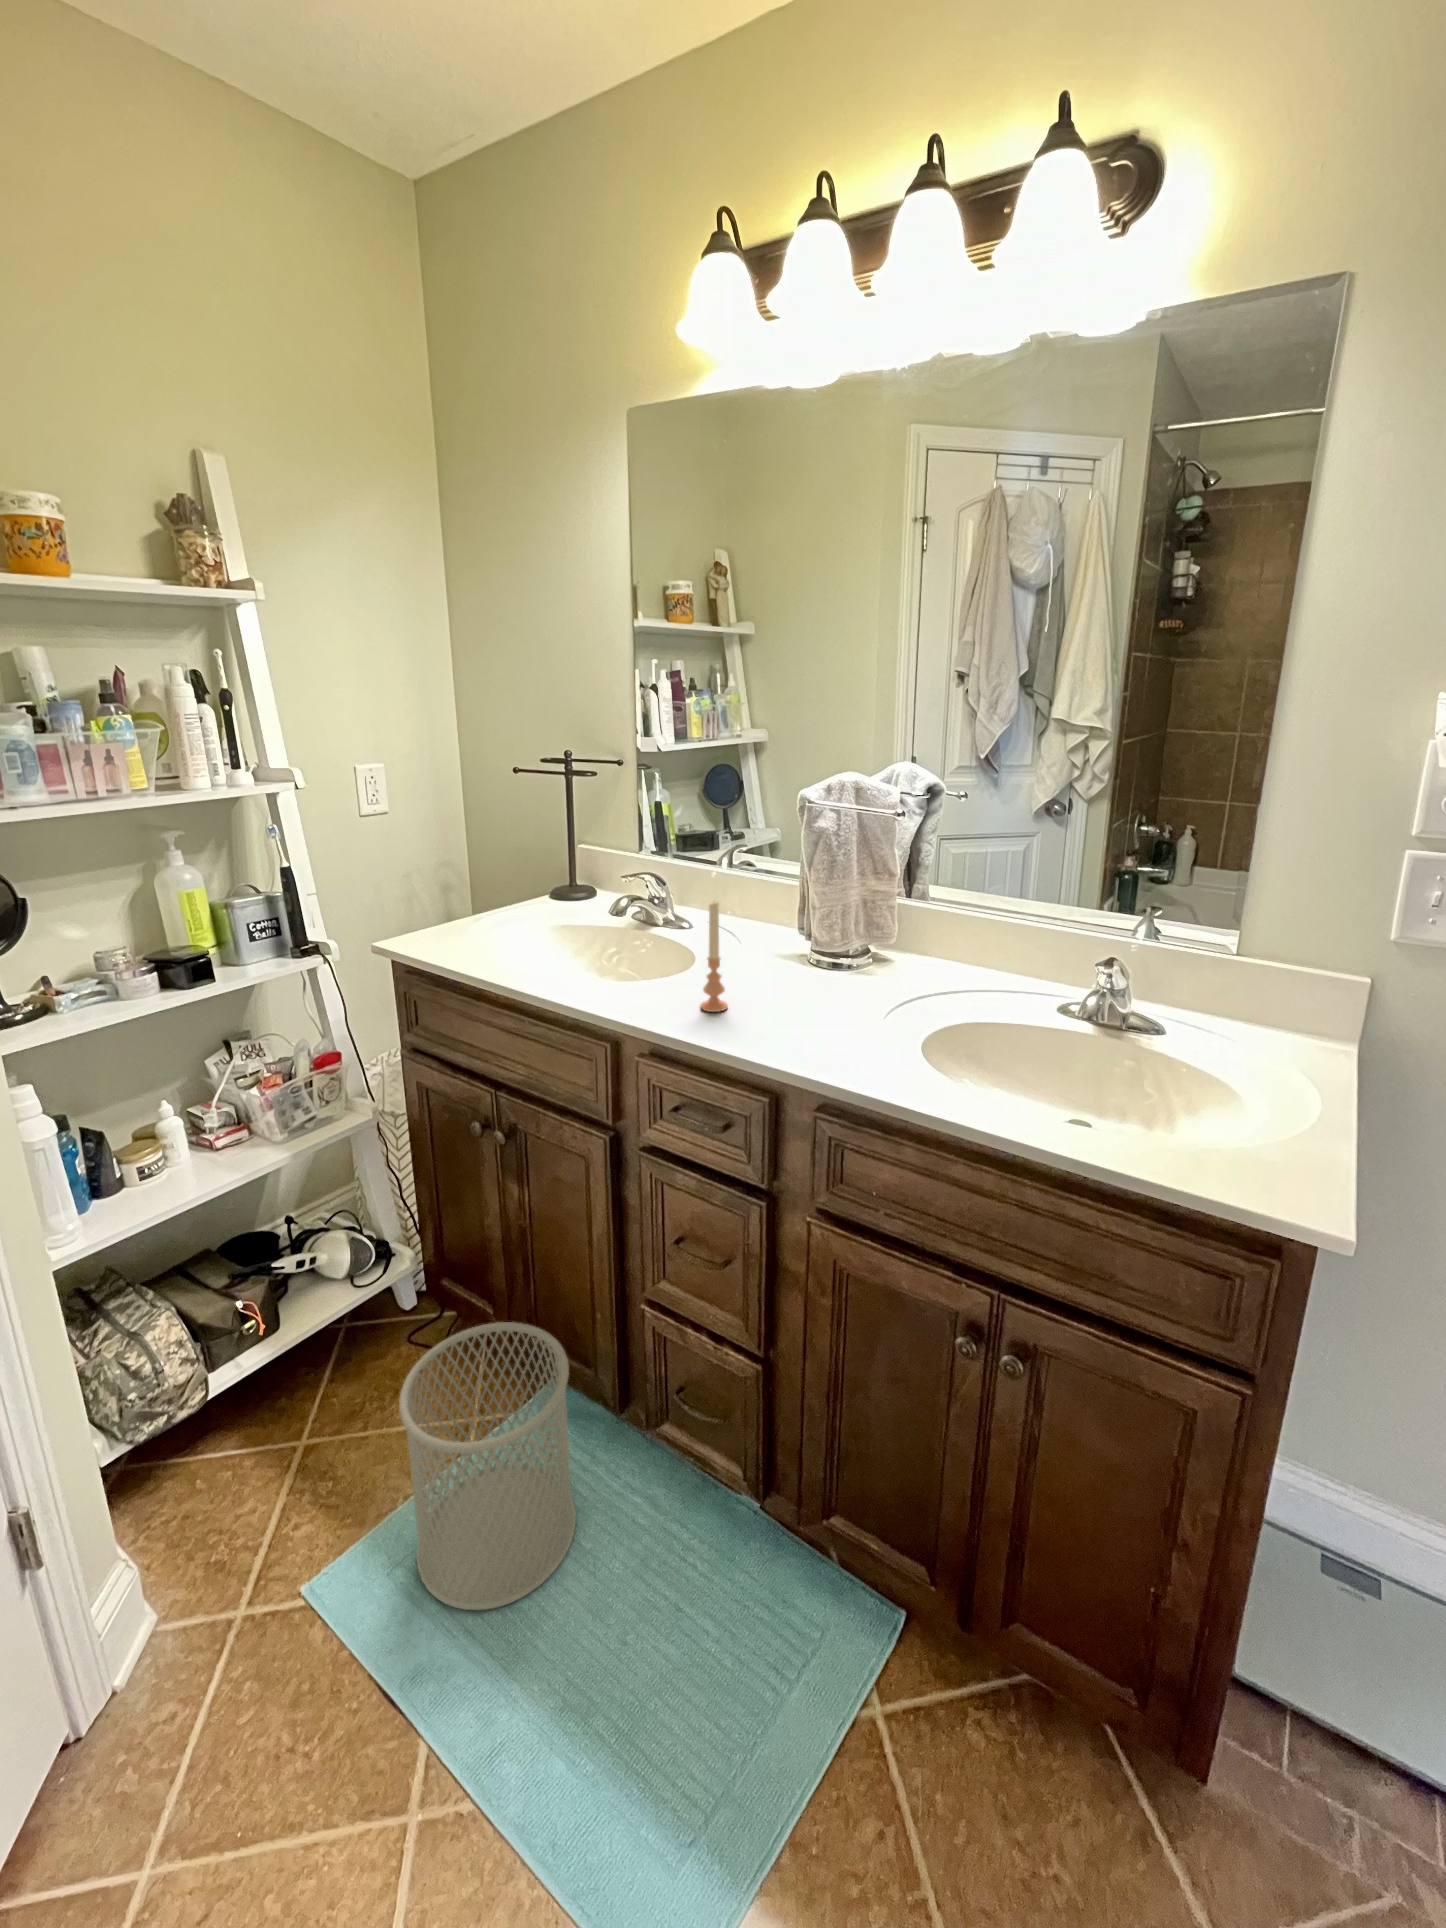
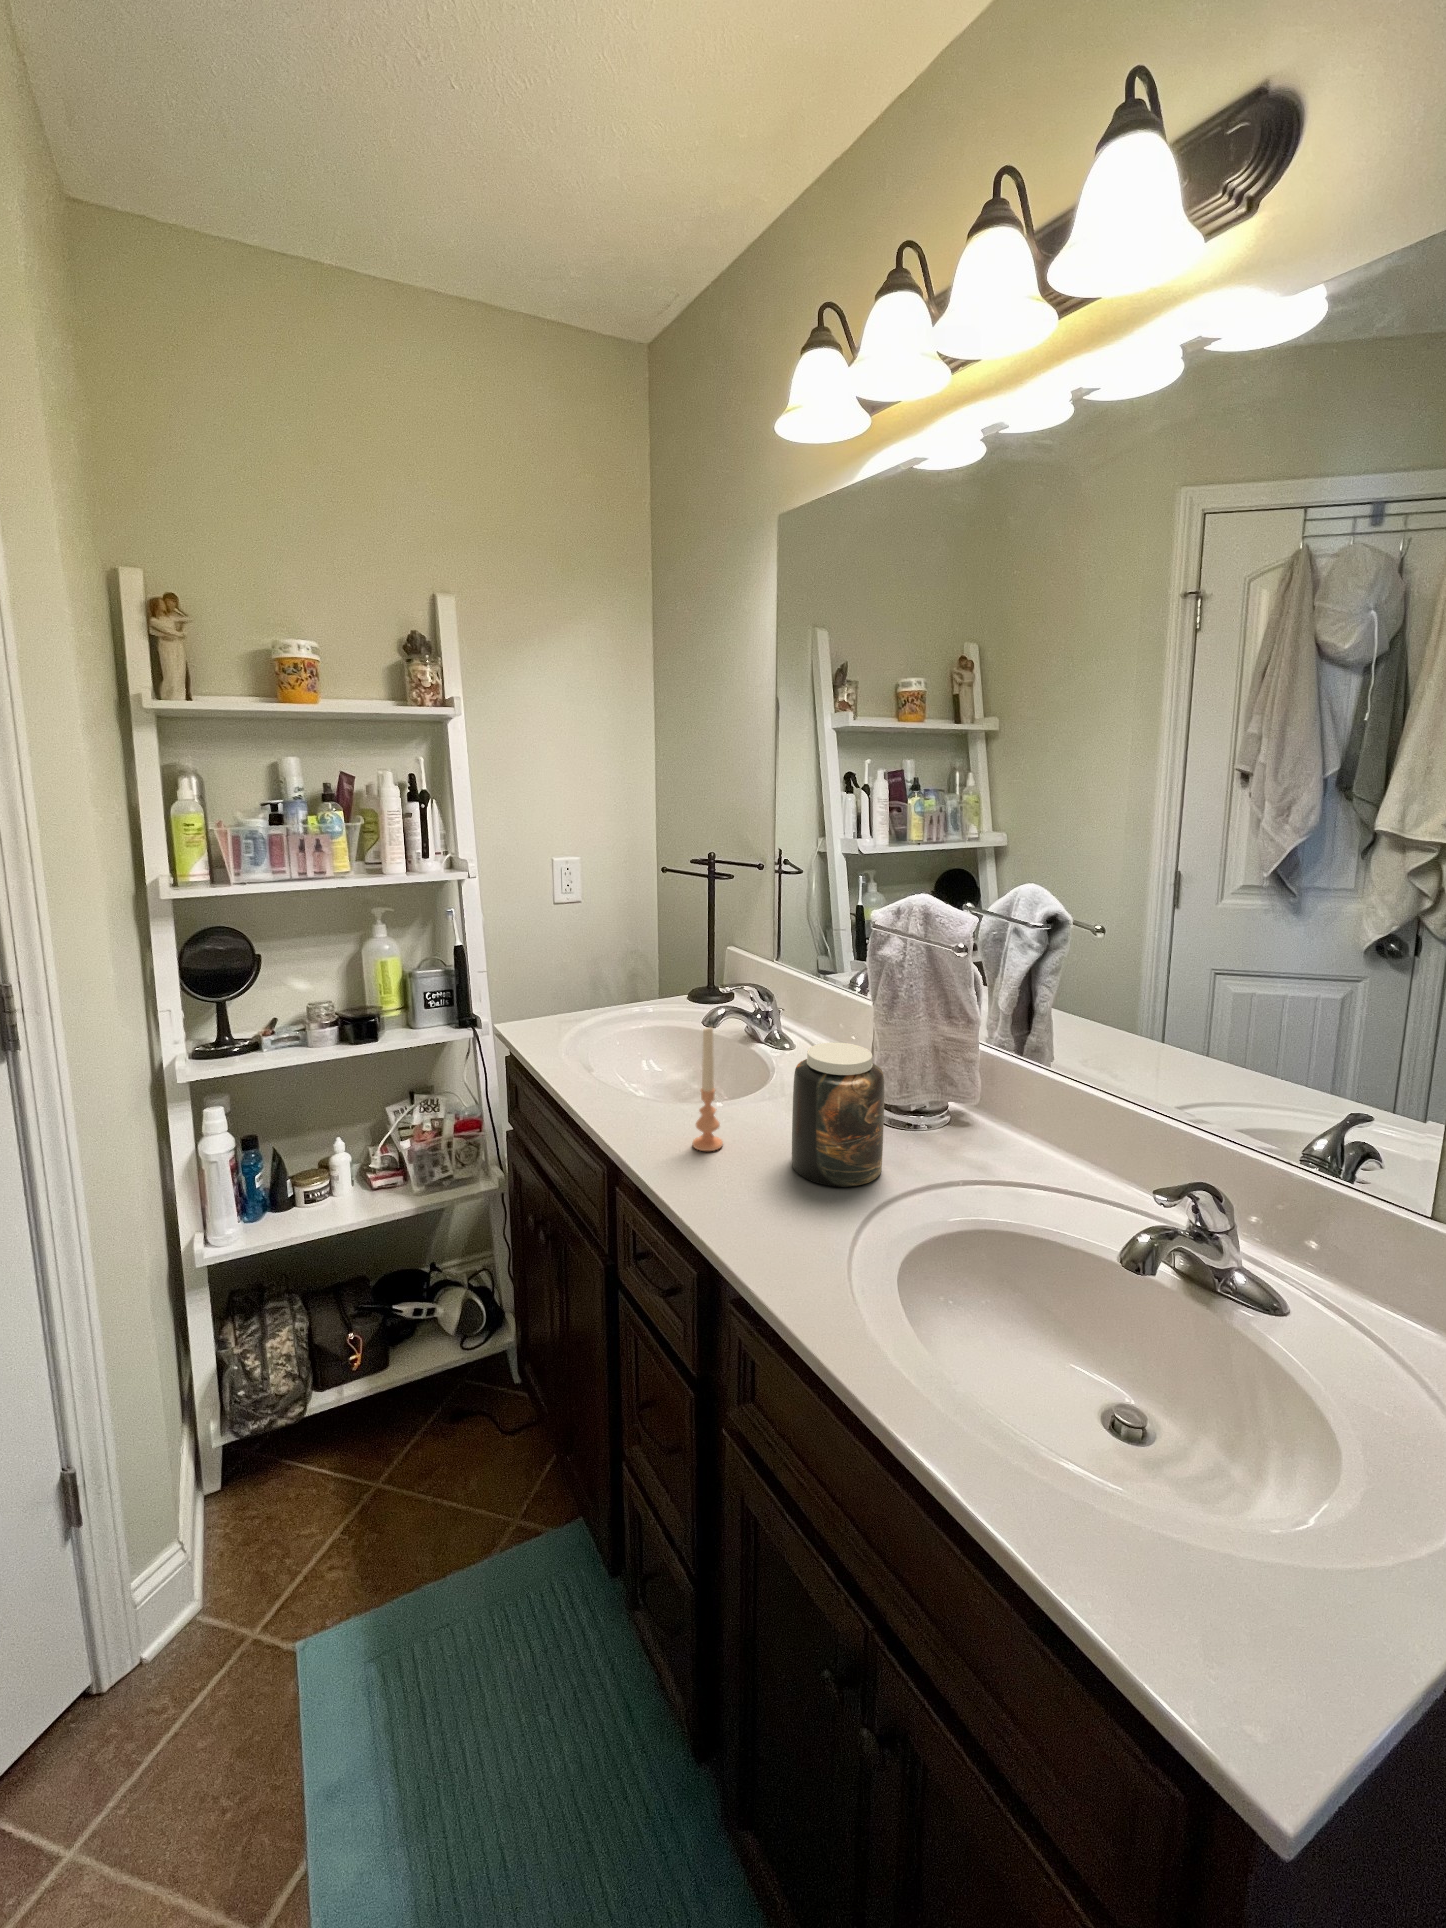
jar: none [792,902,871,1017] -> present [792,1042,884,1187]
wastebasket: present [399,1322,576,1610] -> none [372,1427,551,1747]

